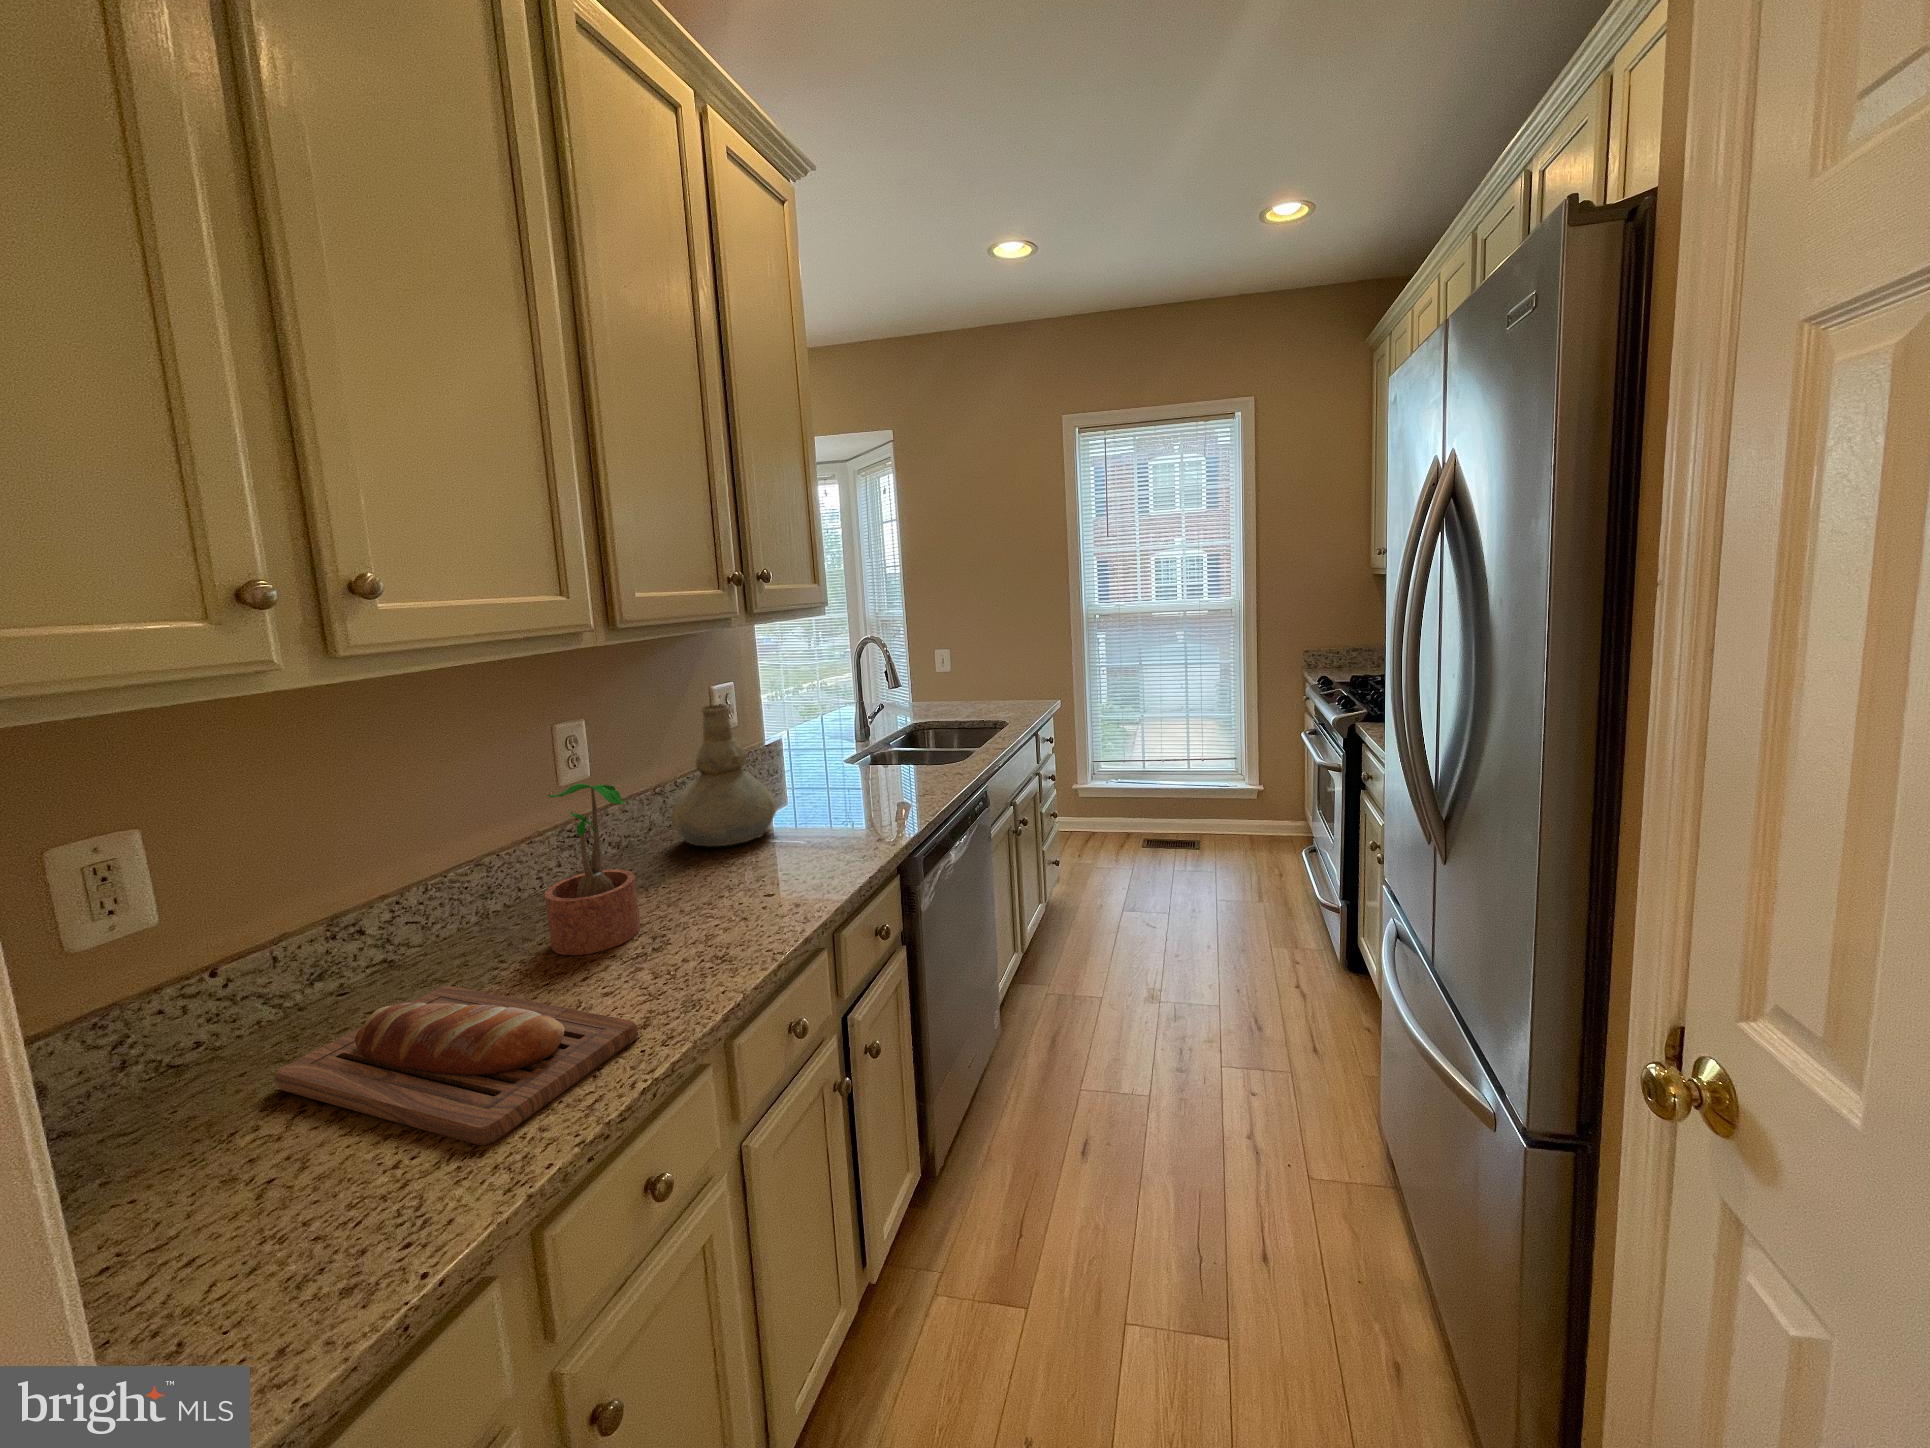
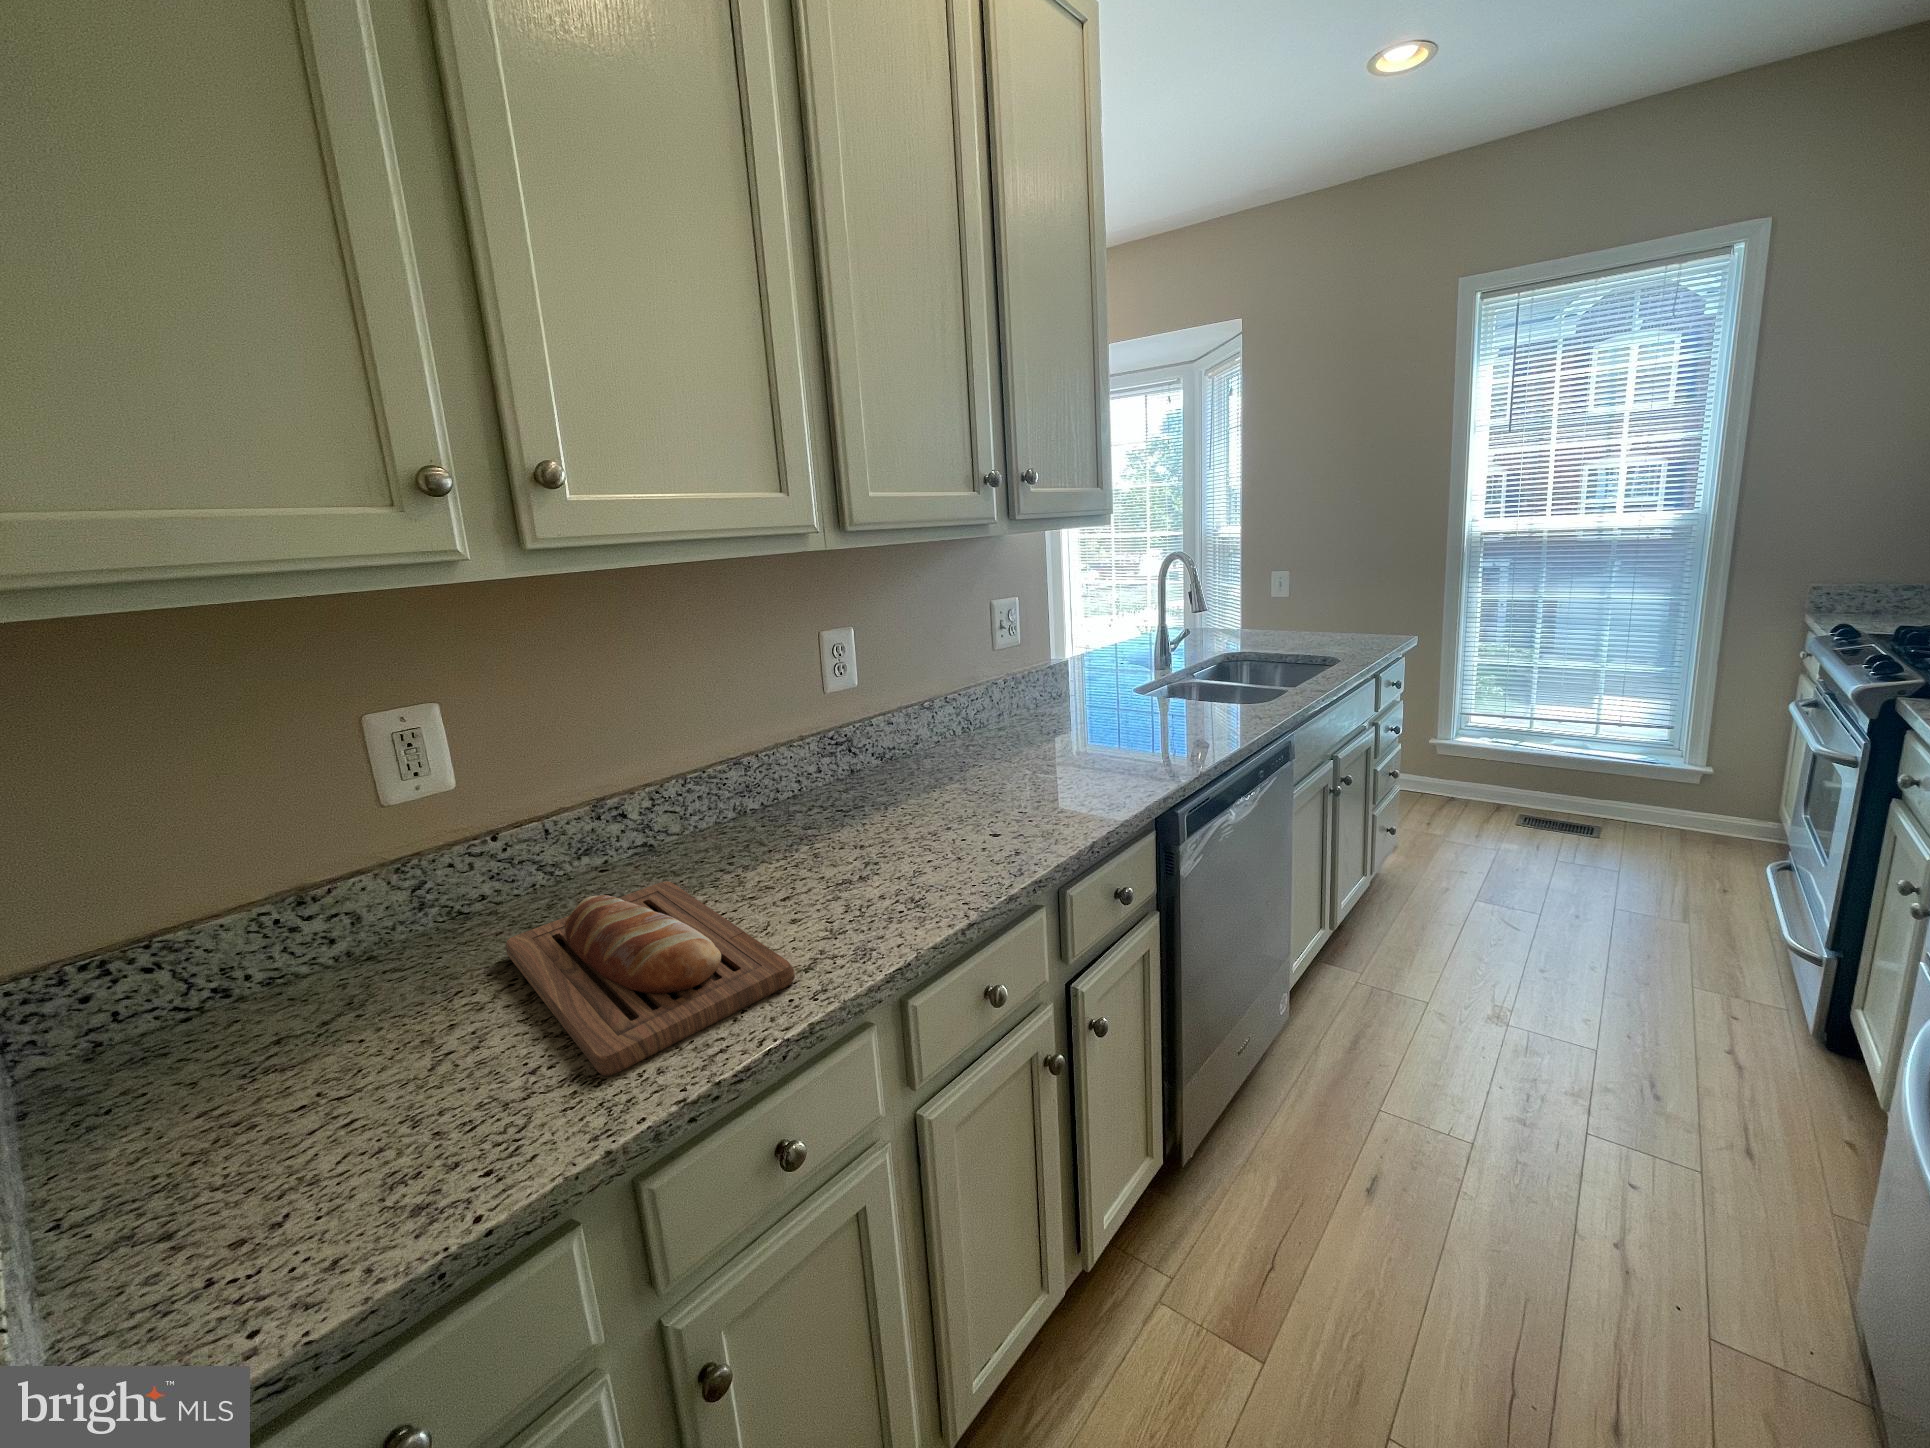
vase: present [672,704,776,846] -> none [927,618,1033,771]
potted plant: present [545,783,641,955] -> none [768,691,861,870]

